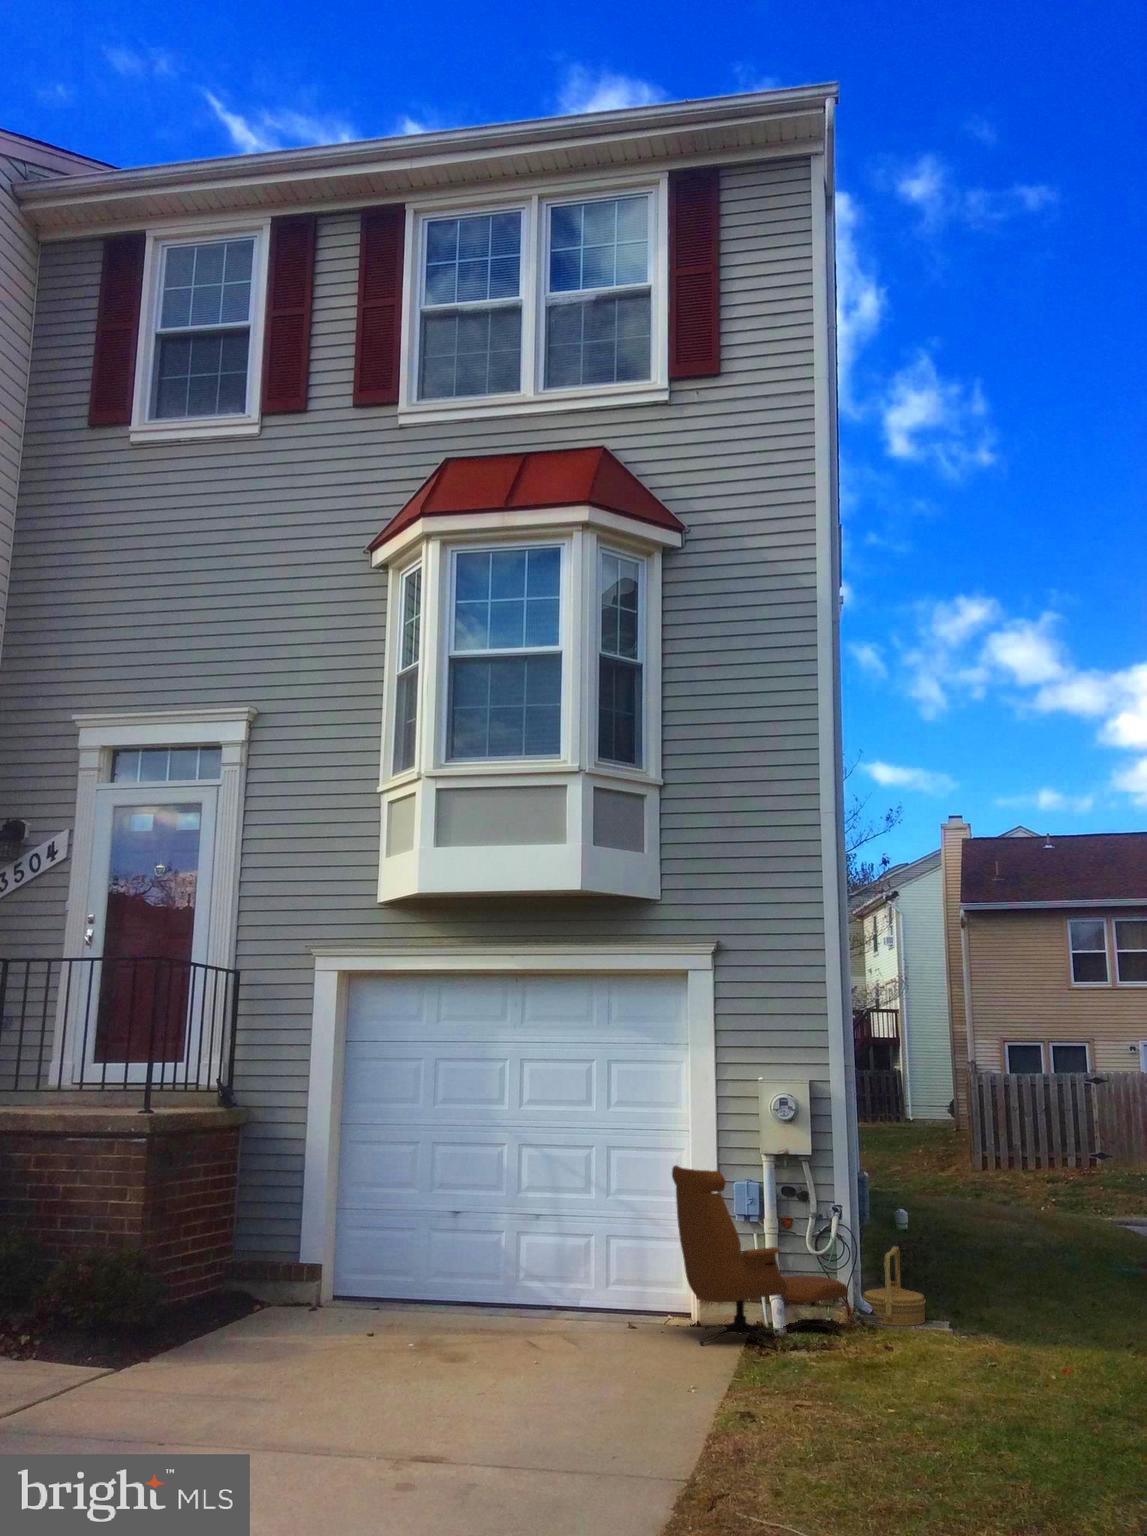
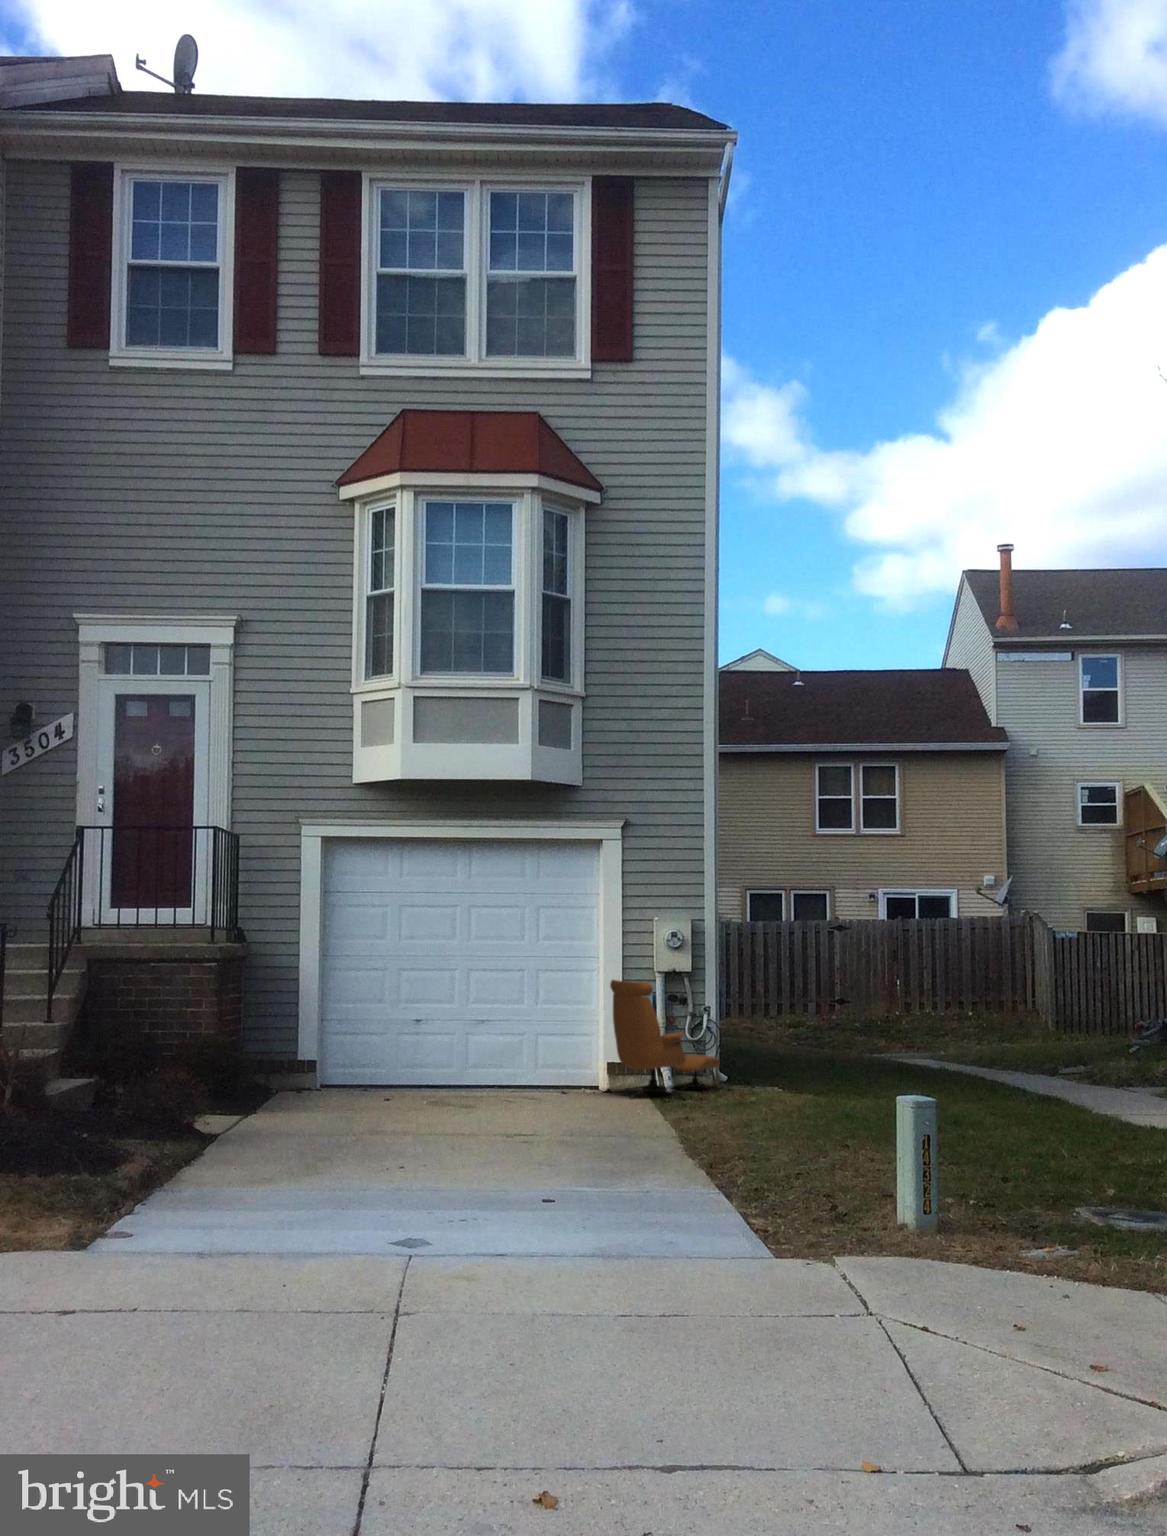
woven basket: present [863,1246,926,1326] -> none [722,1035,766,1086]

